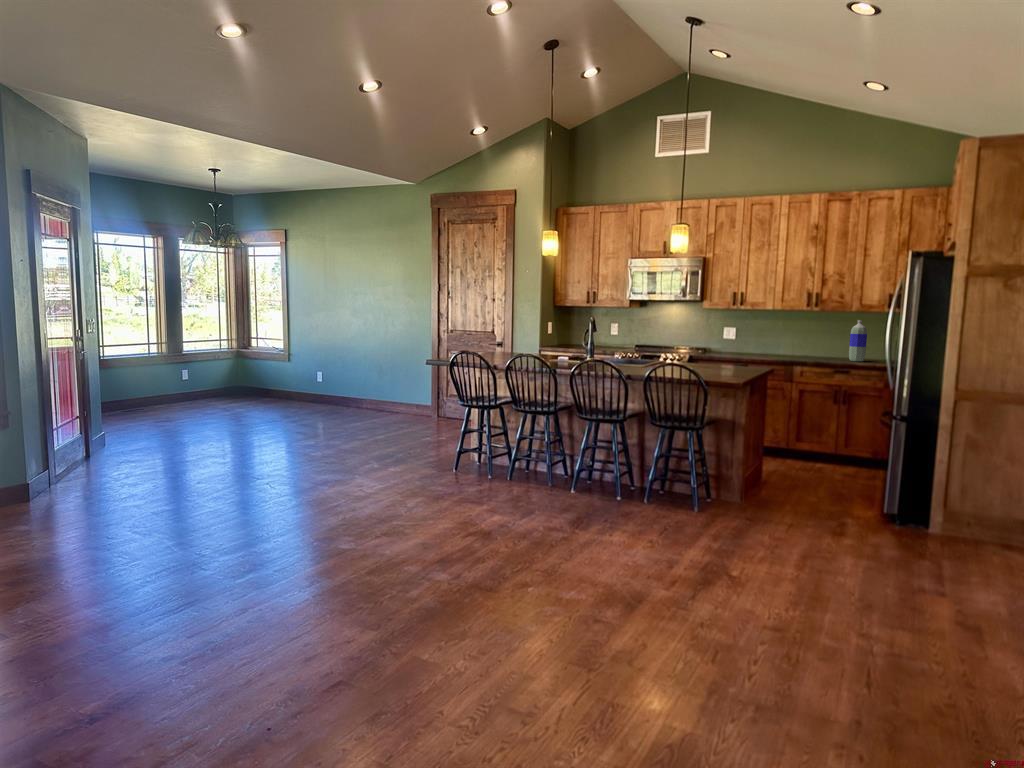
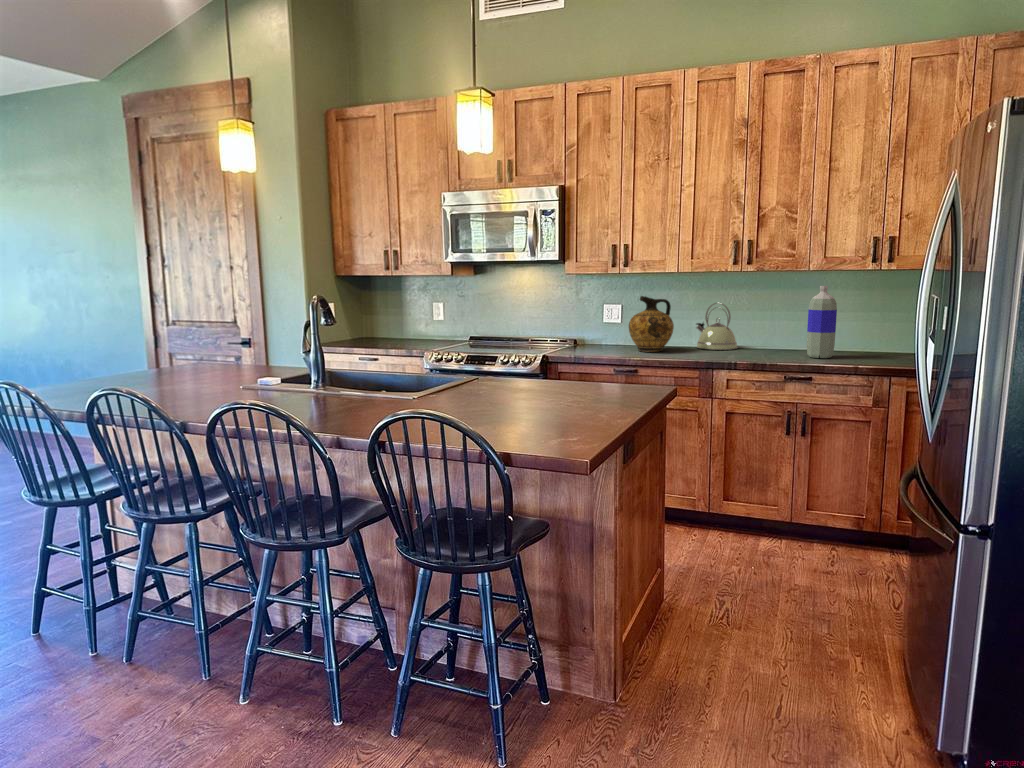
ceramic jug: none [741,323,769,356] -> present [629,296,674,352]
kettle: none [782,329,808,356] -> present [696,303,737,350]

